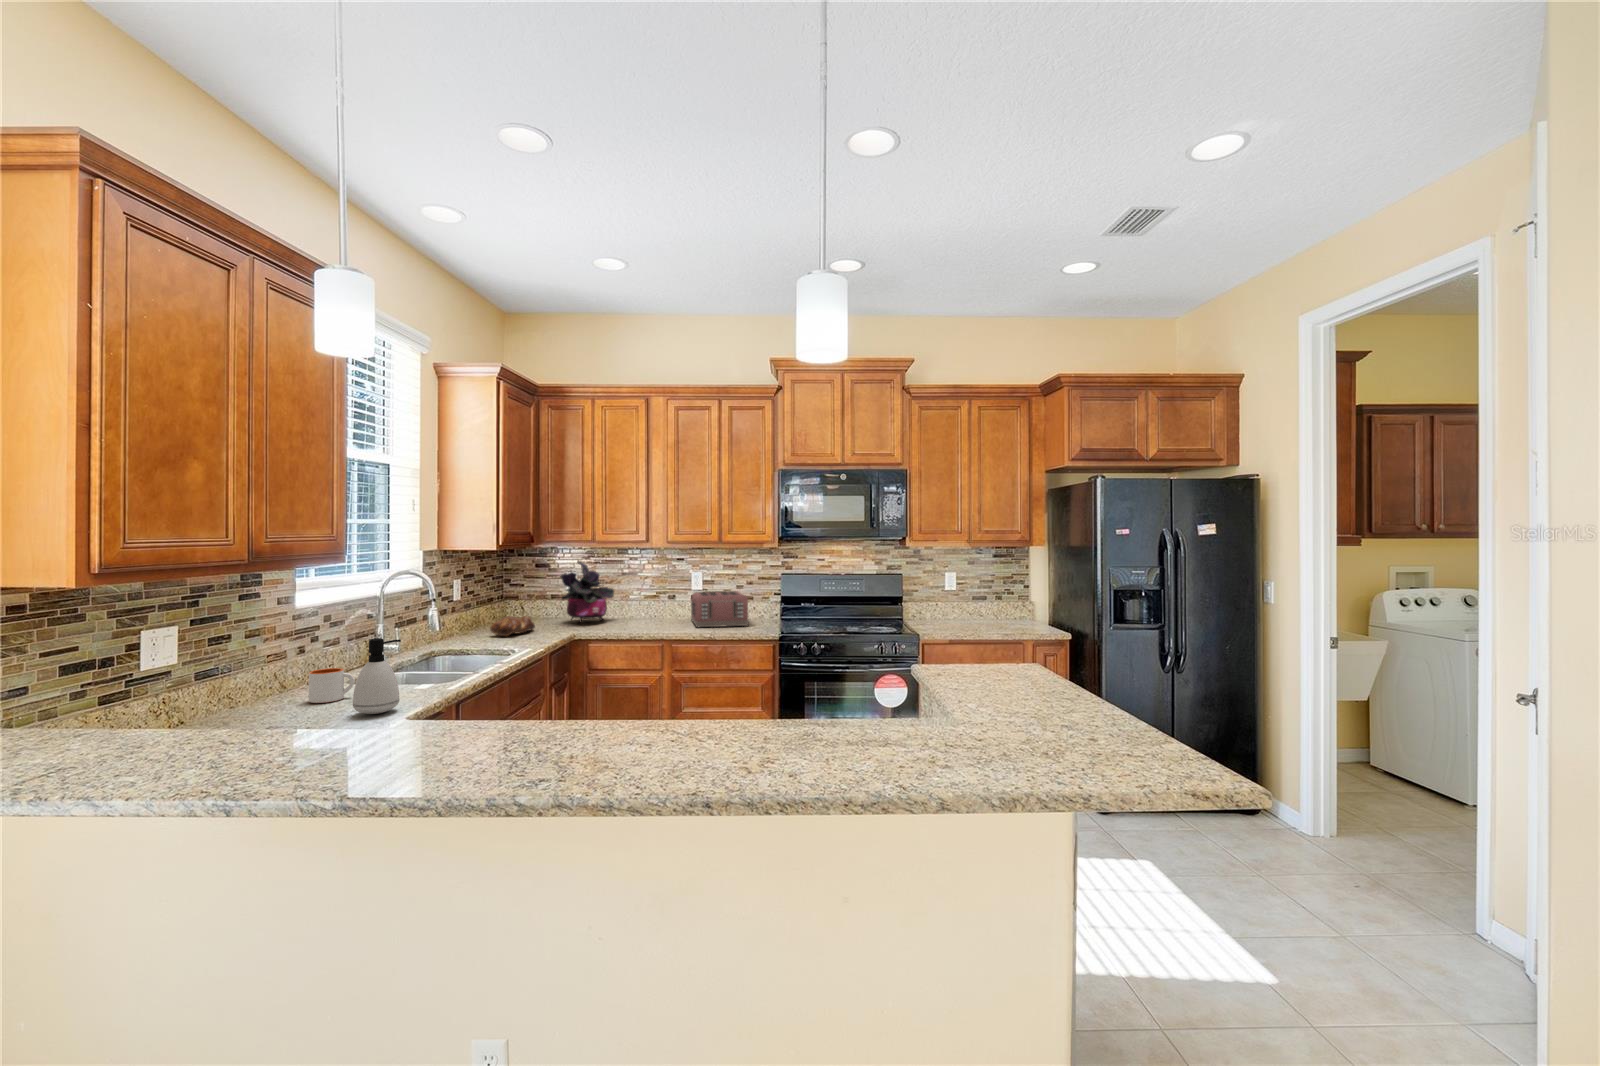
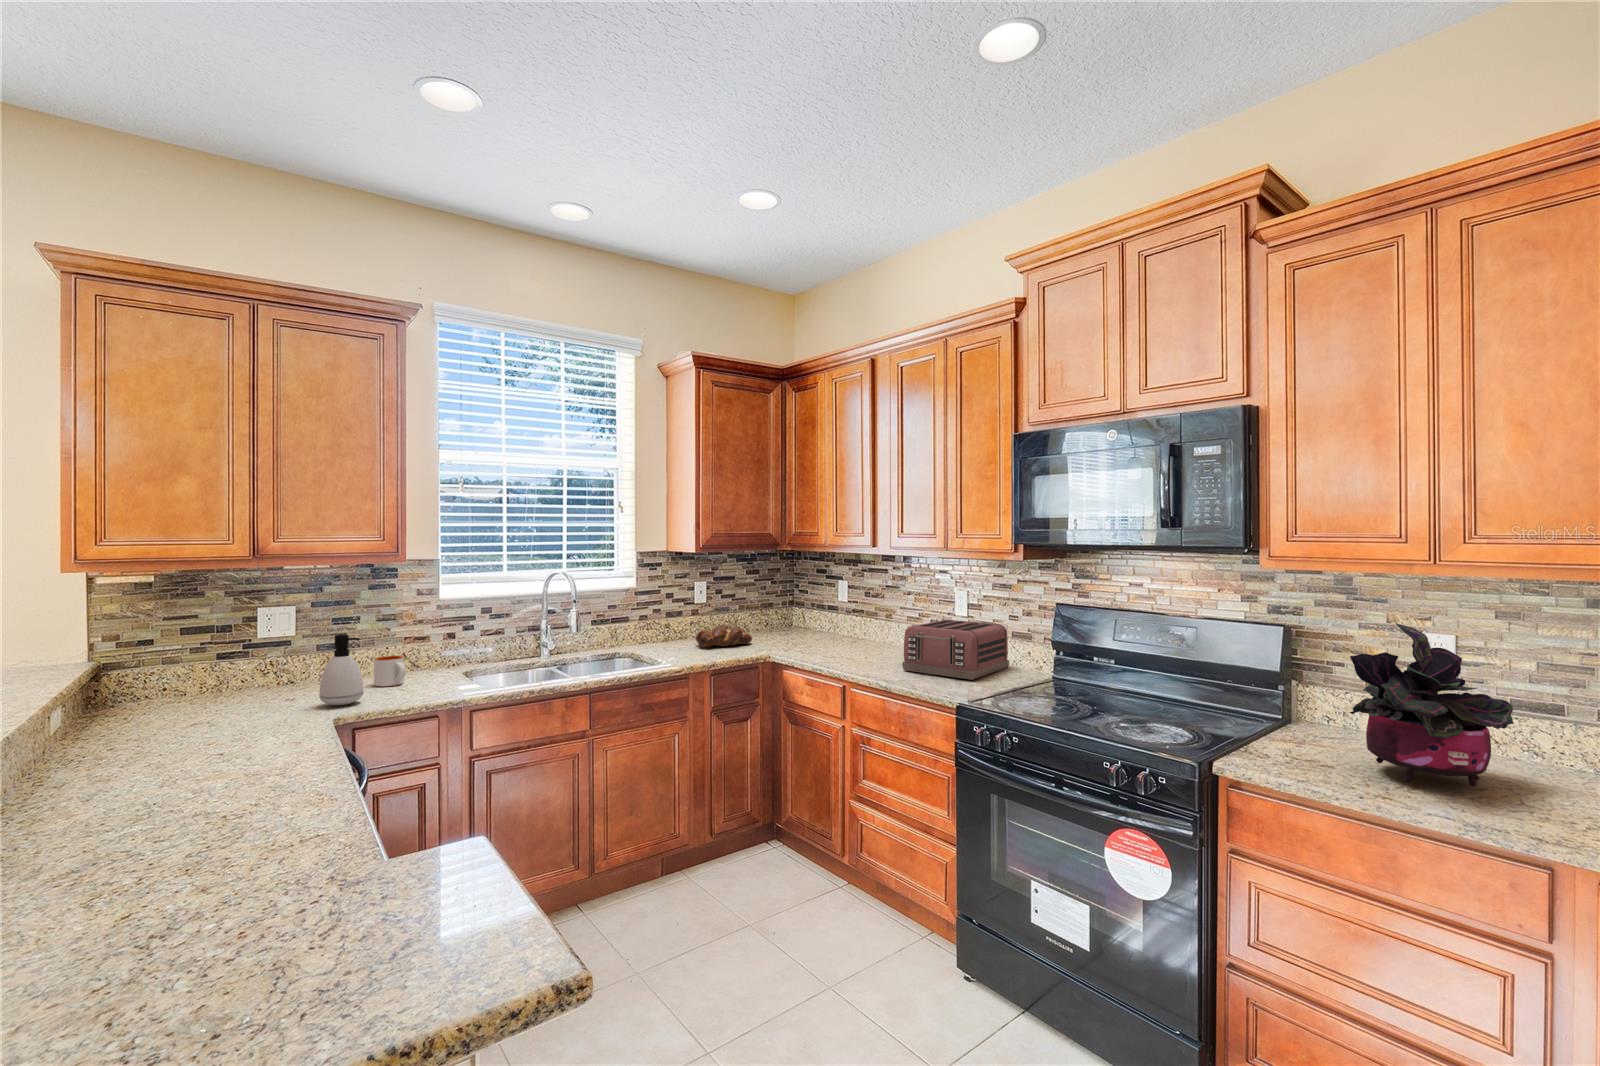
potted plant: present [560,562,614,622] -> present [1350,624,1514,786]

